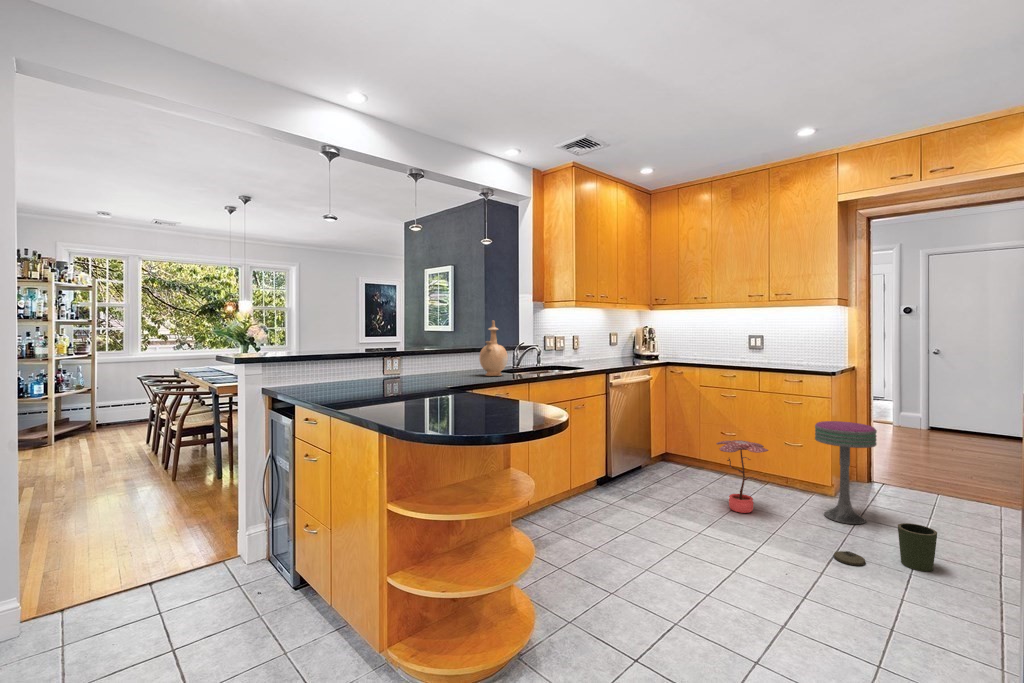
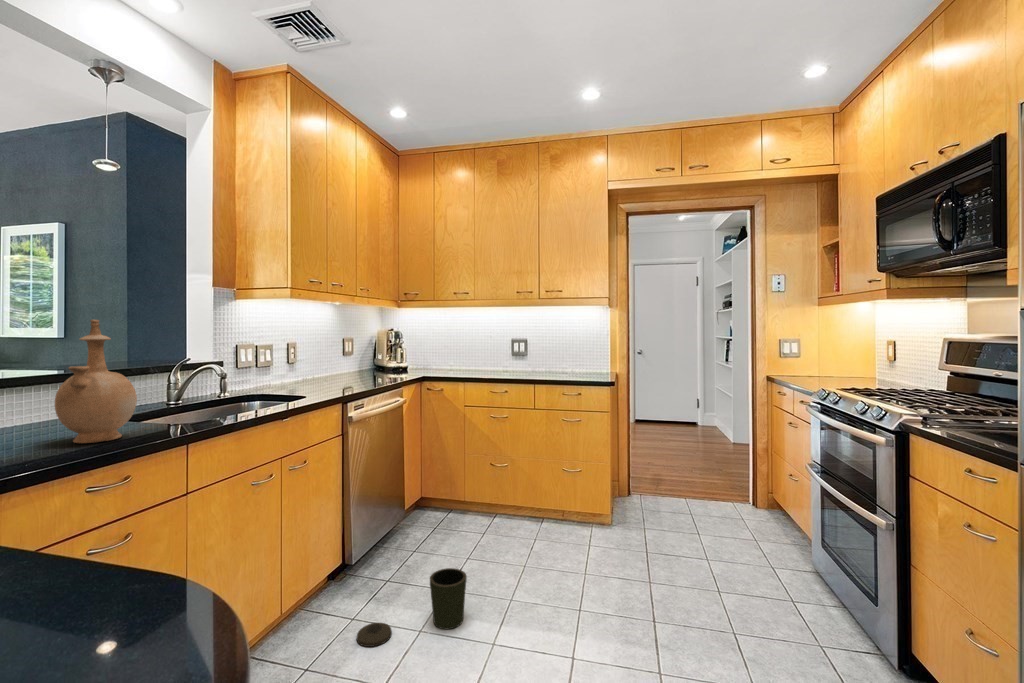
bar stool: present [815,421,877,524] -> none [610,443,672,568]
potted plant: present [716,440,768,513] -> none [502,483,570,582]
trash can: present [834,523,937,571] -> present [357,568,467,647]

